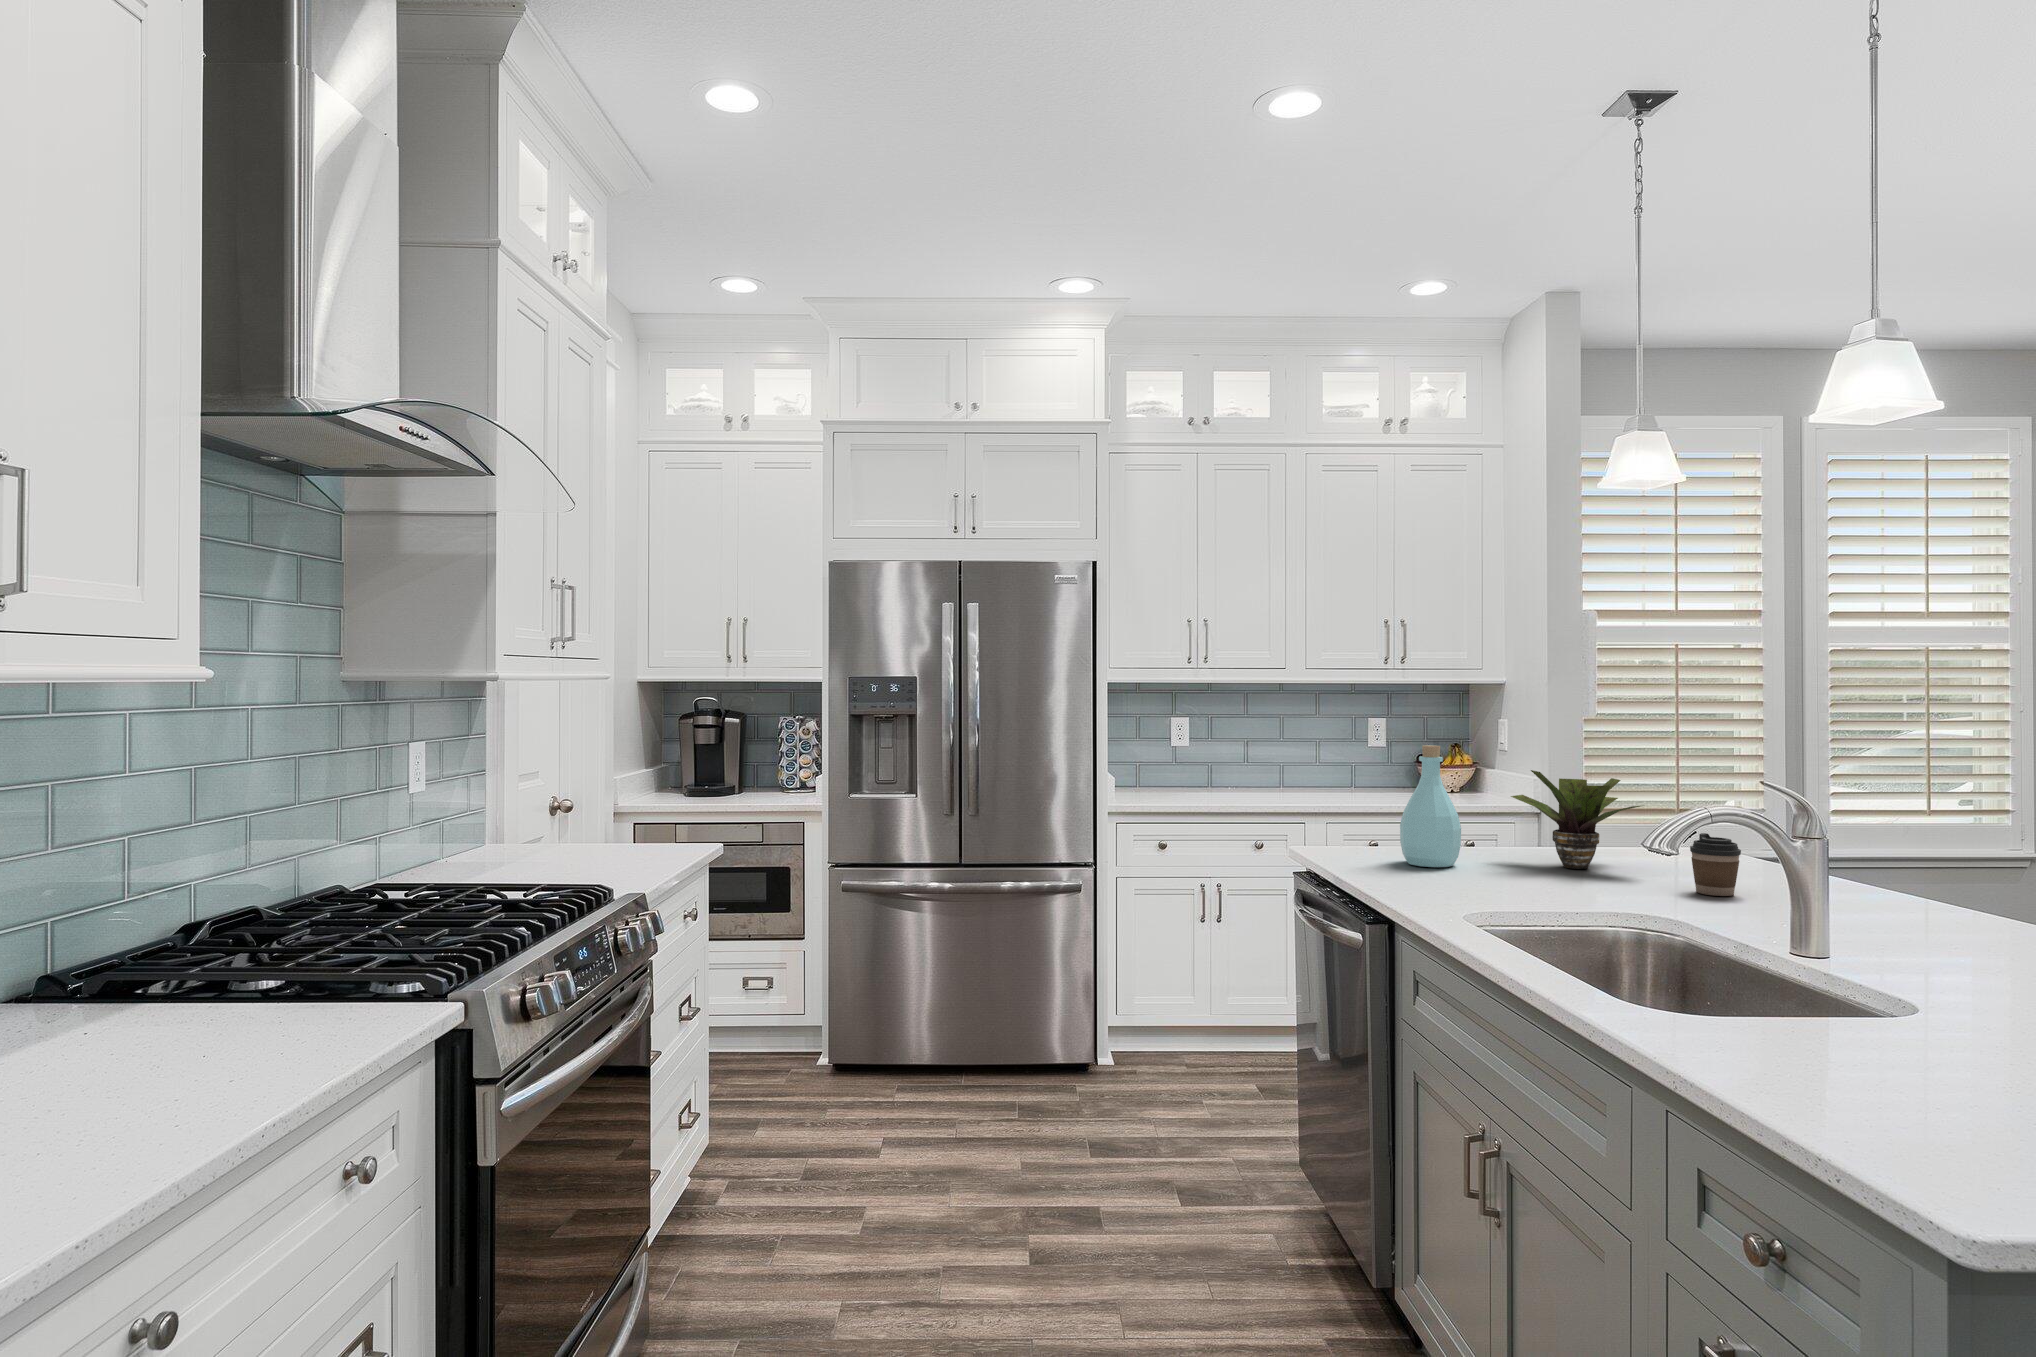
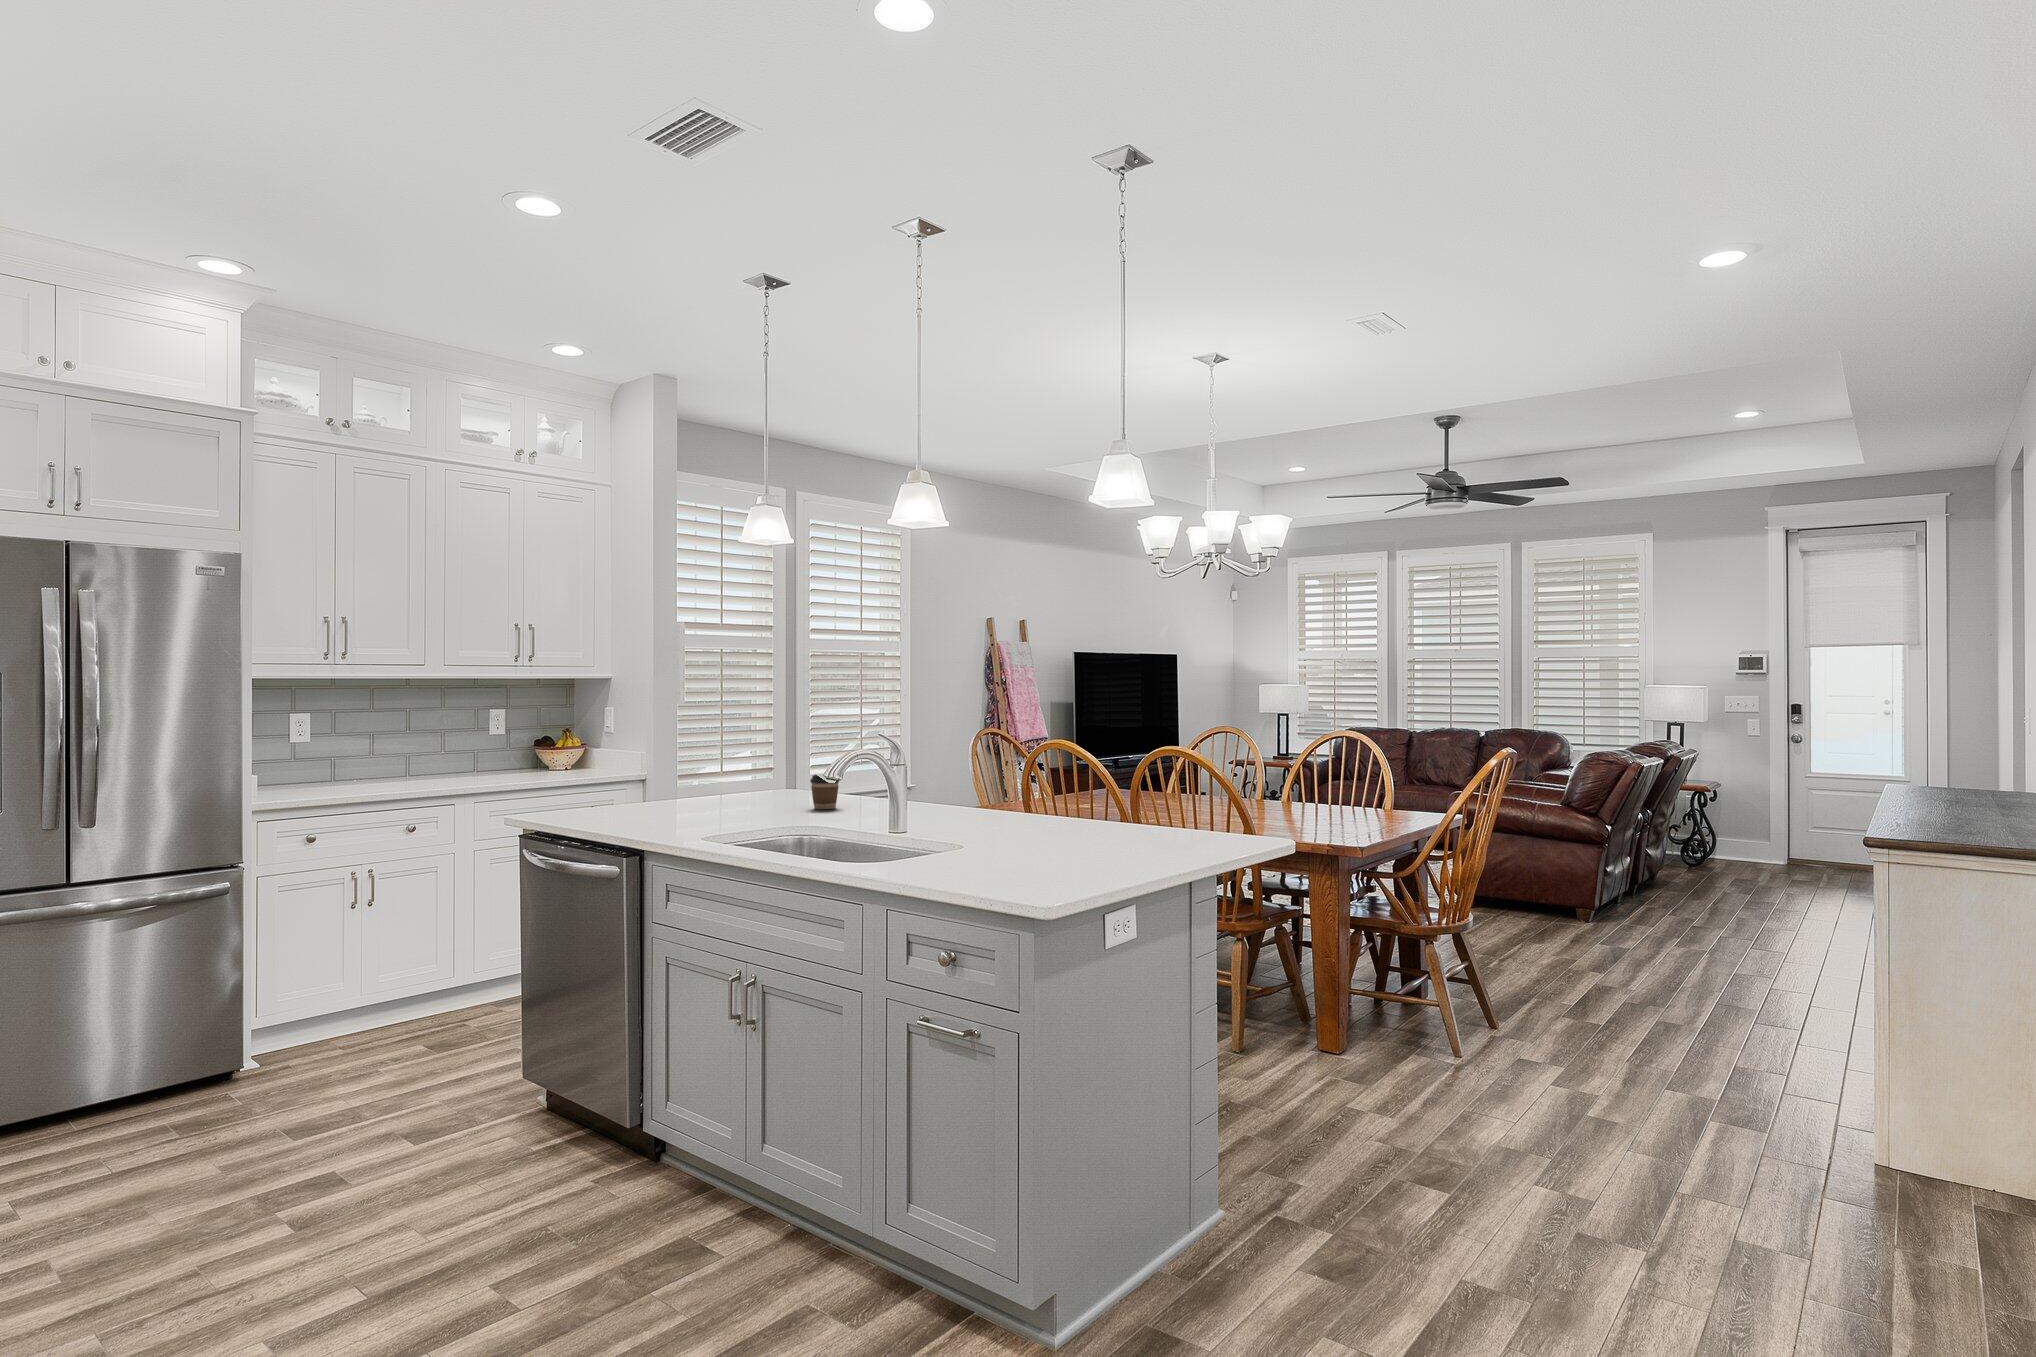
bottle: present [1400,745,1461,867] -> none [607,723,654,815]
potted plant: present [1511,770,1640,869] -> none [683,737,776,805]

